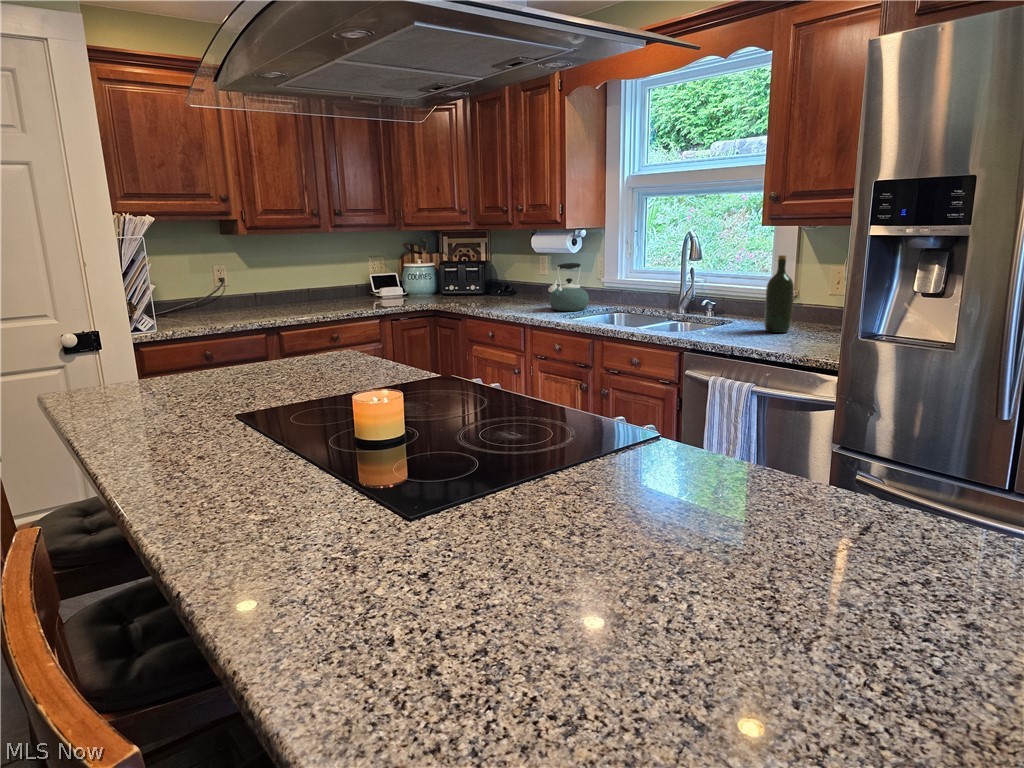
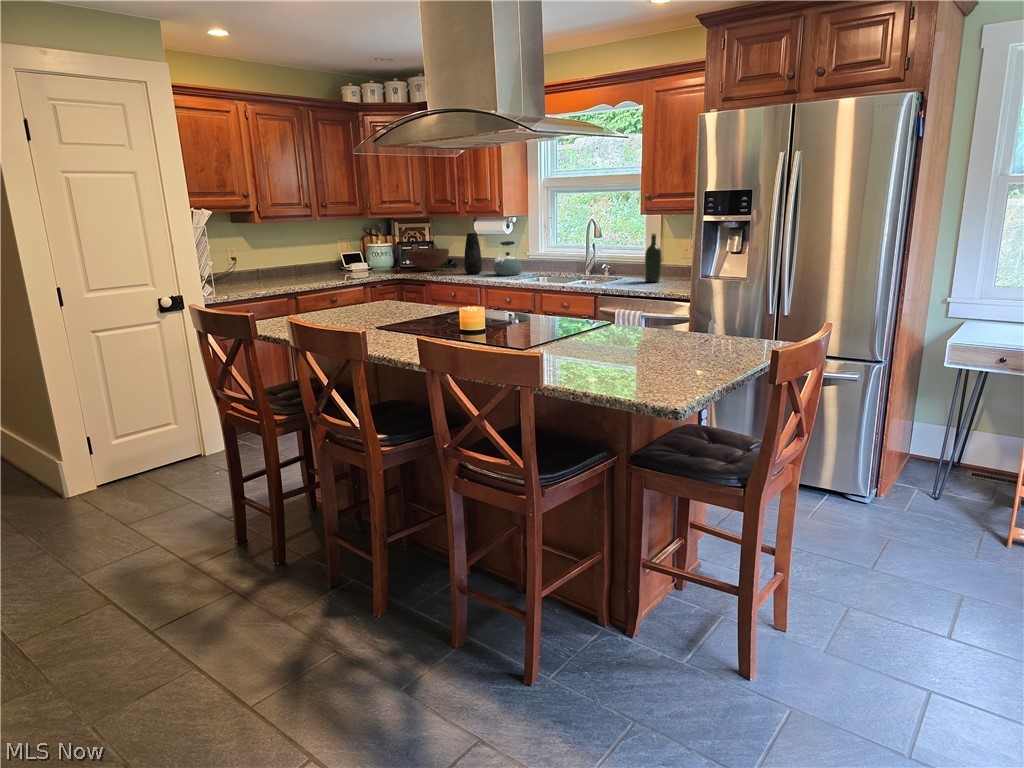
vase: none [513,251,537,307] -> present [464,233,482,274]
fruit bowl: none [445,270,502,299] -> present [406,249,449,271]

